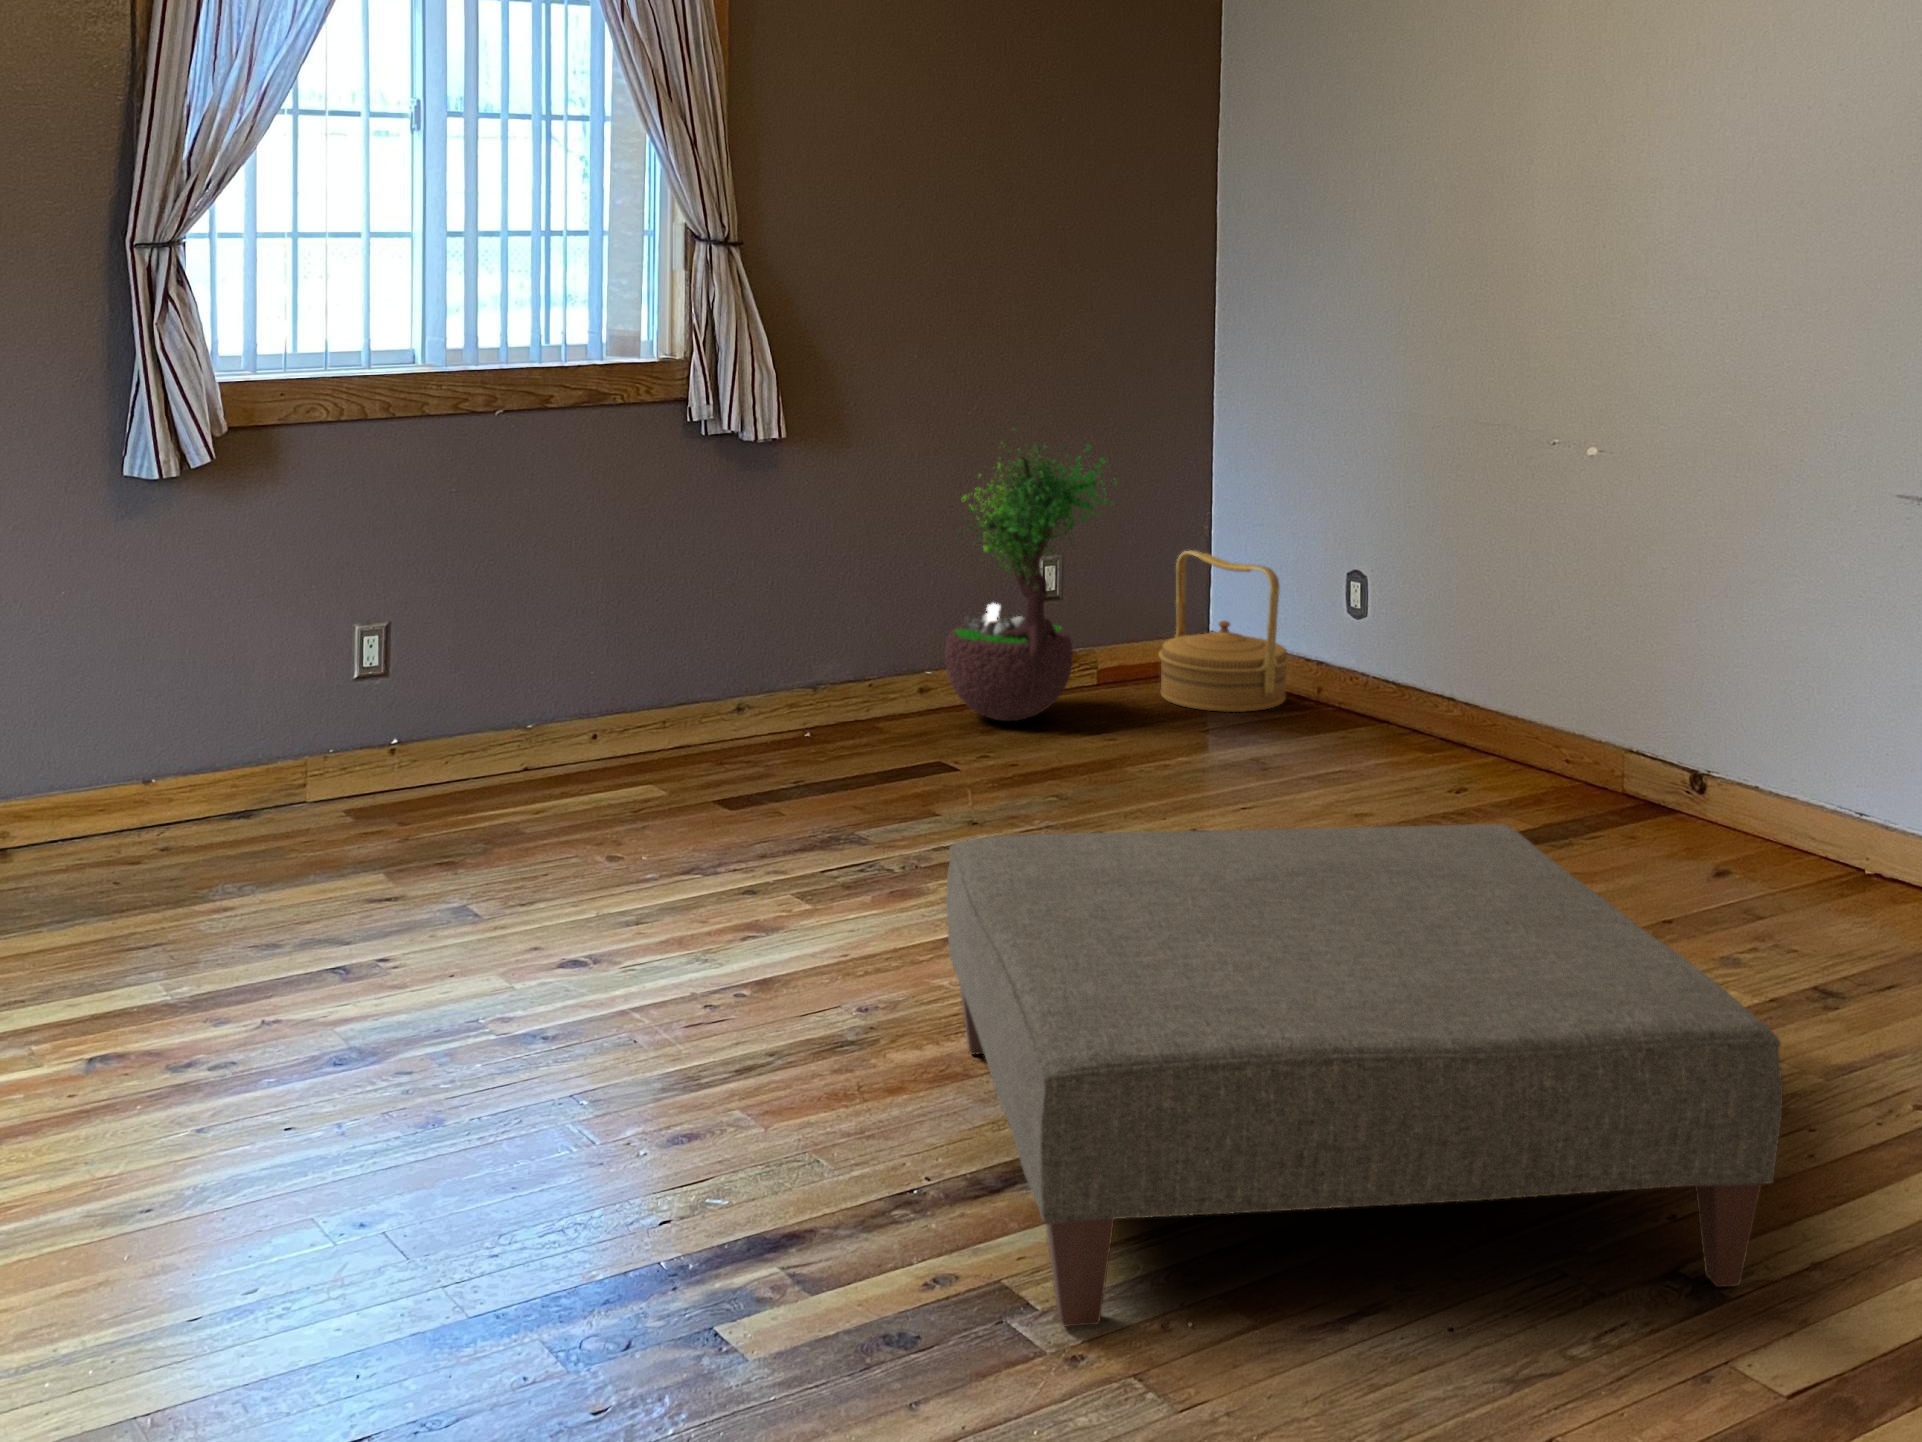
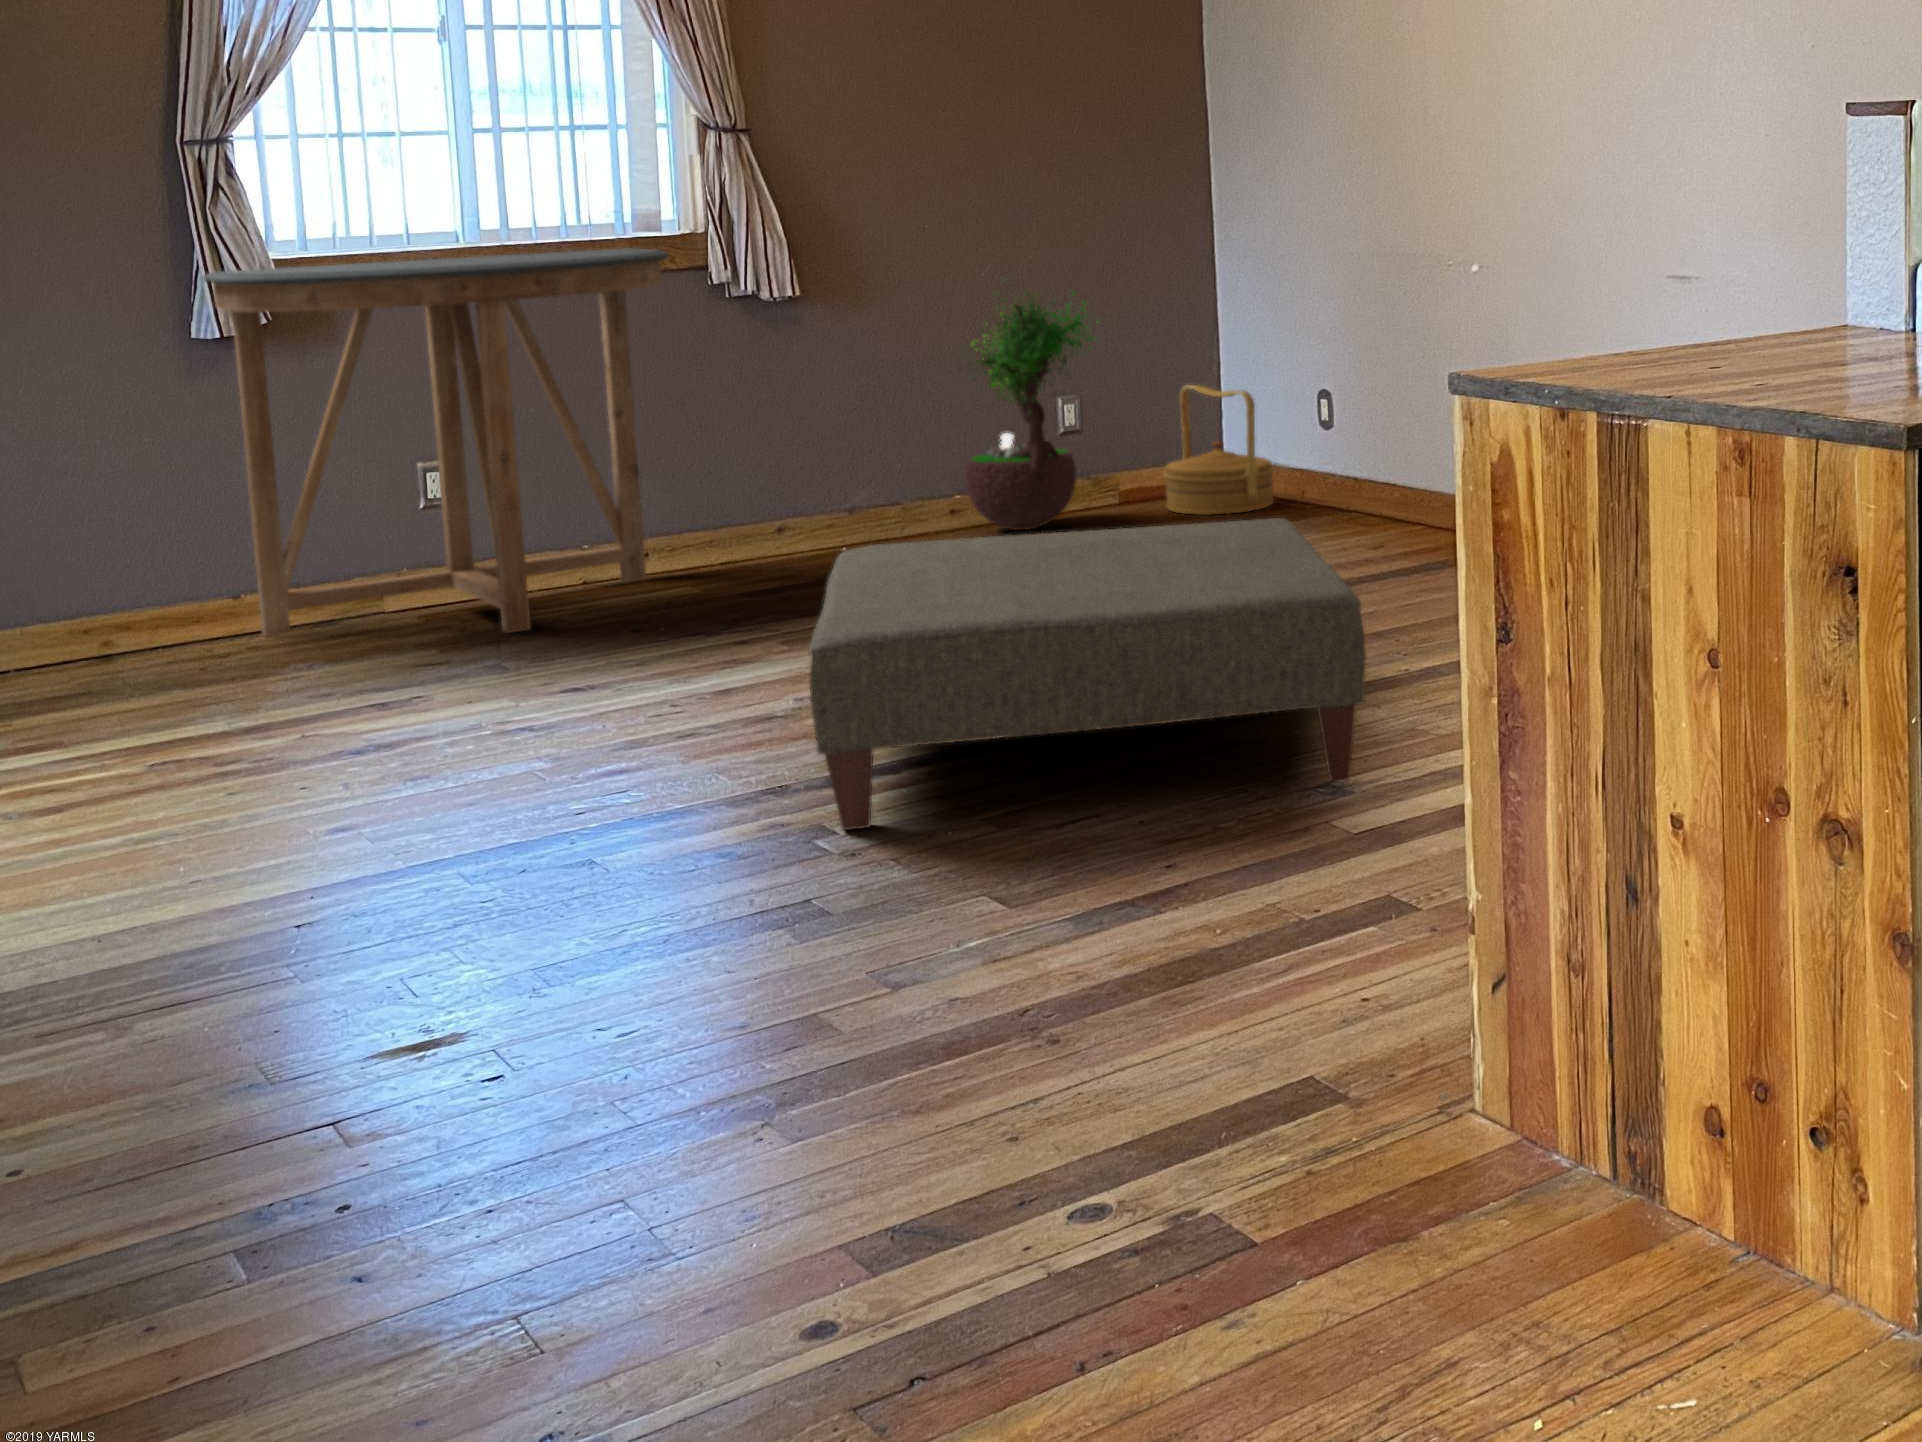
console table: none [142,377,660,853] -> present [203,248,668,636]

